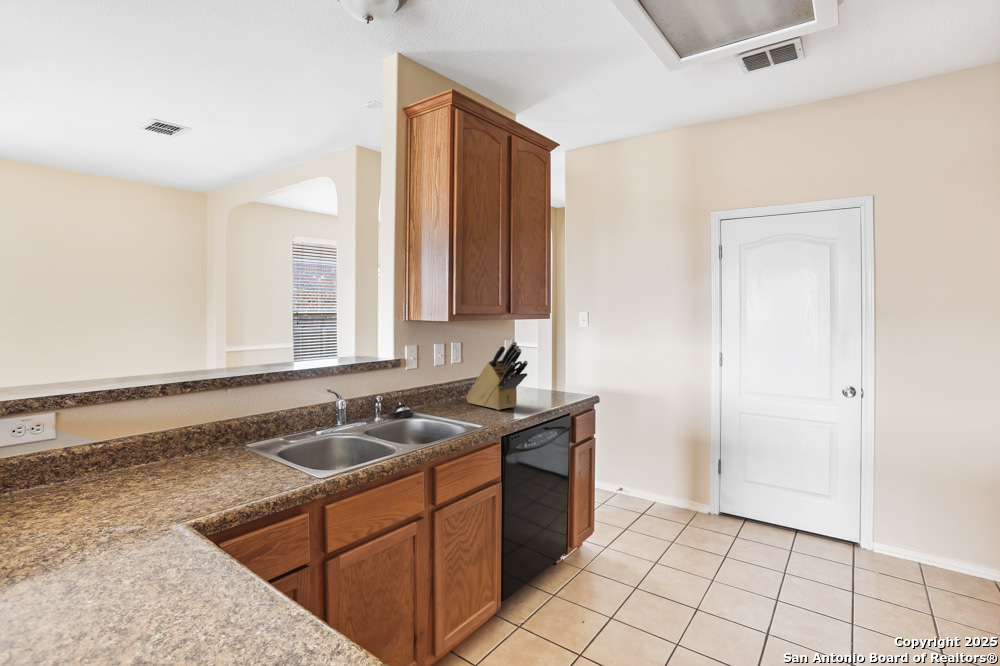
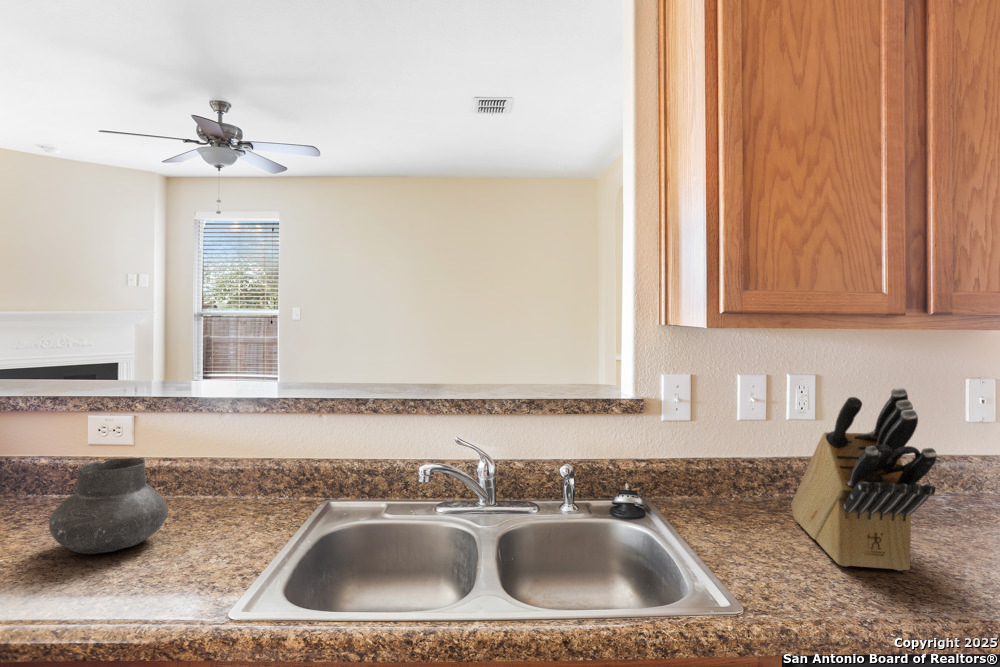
vase: none [116,428,200,495] -> present [49,458,168,554]

